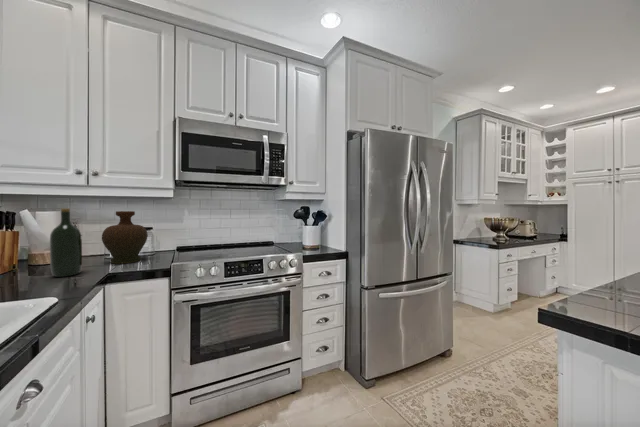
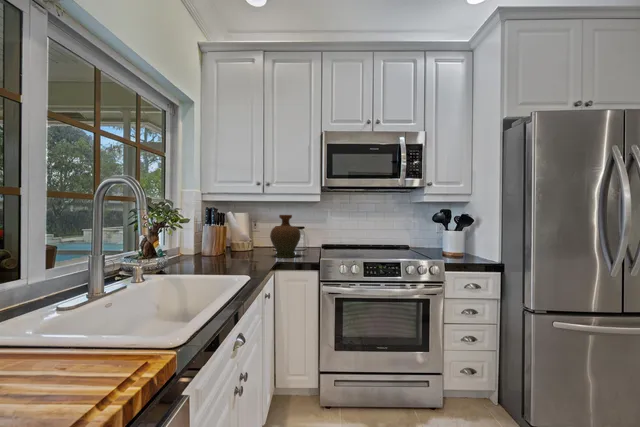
wine bottle: present [50,208,82,277] -> none [245,212,262,262]

